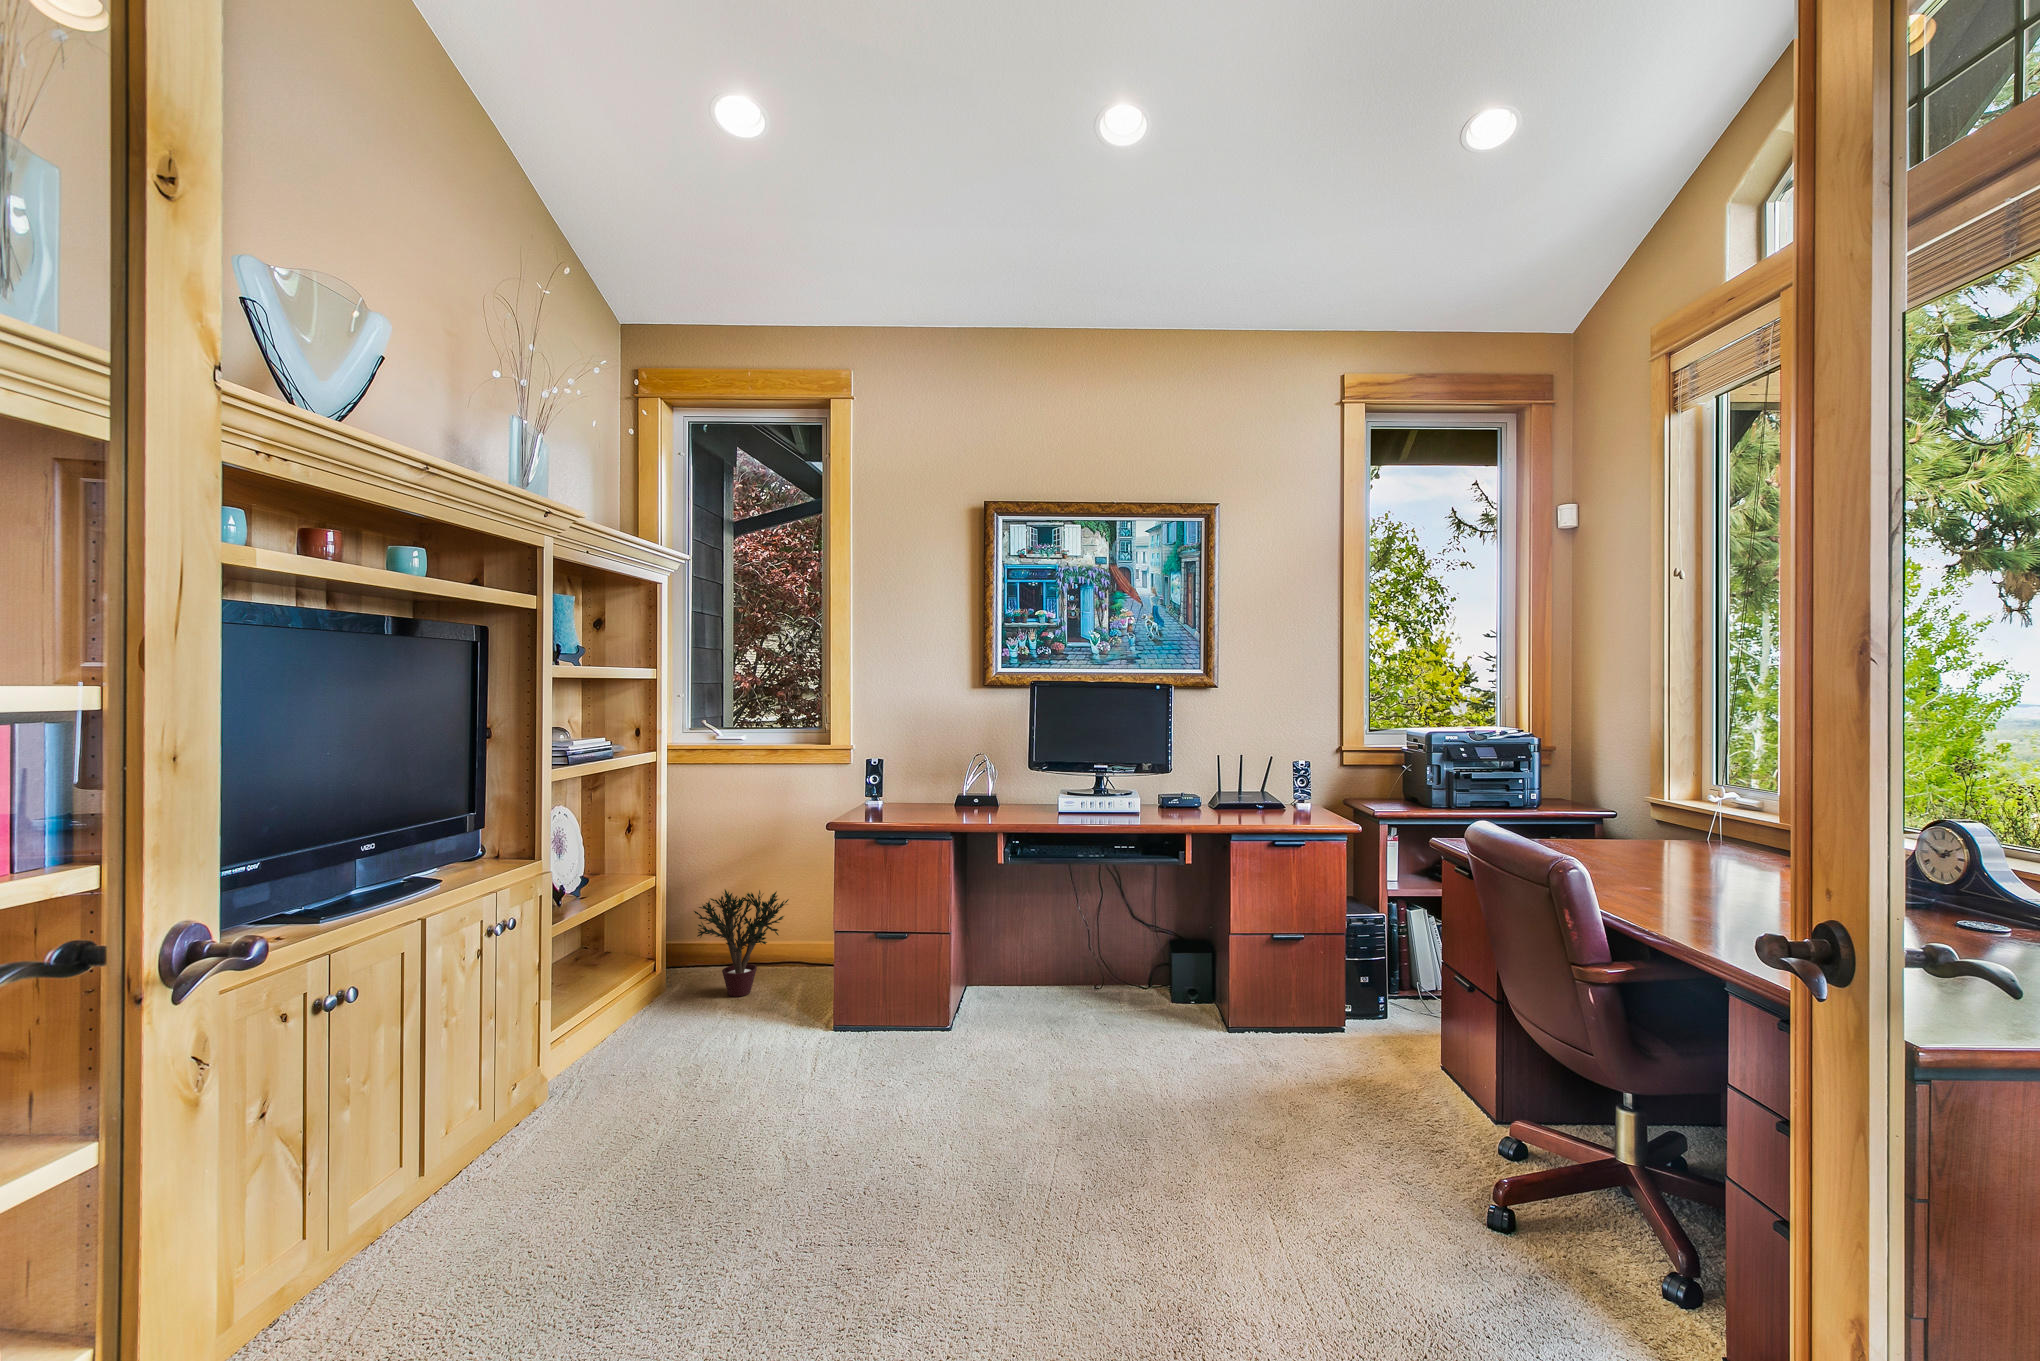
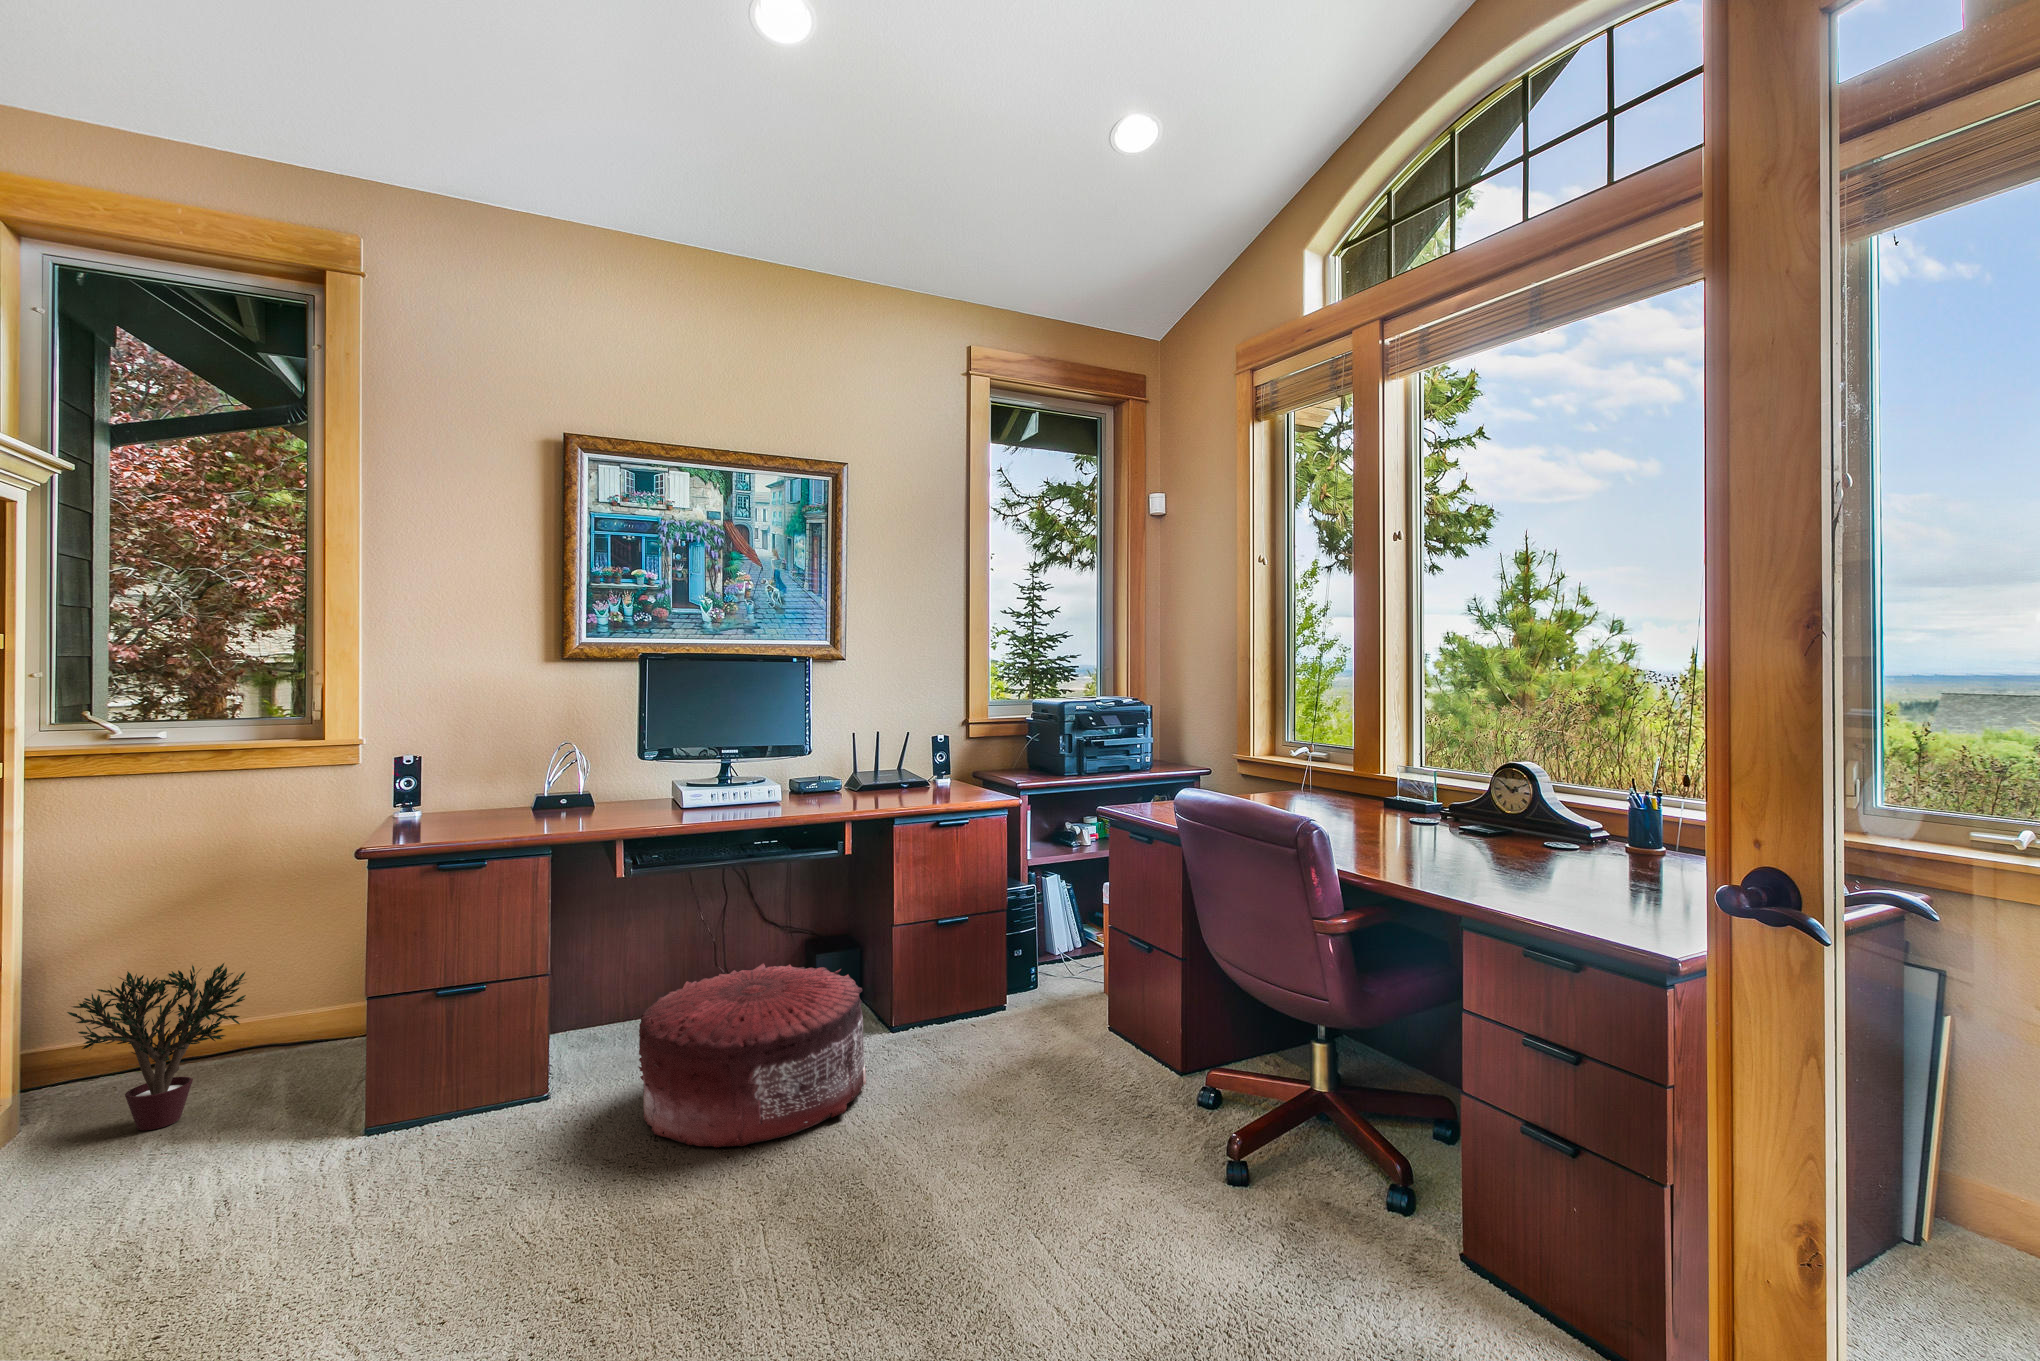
pouf: none [997,955,1183,1110] -> present [639,963,866,1148]

